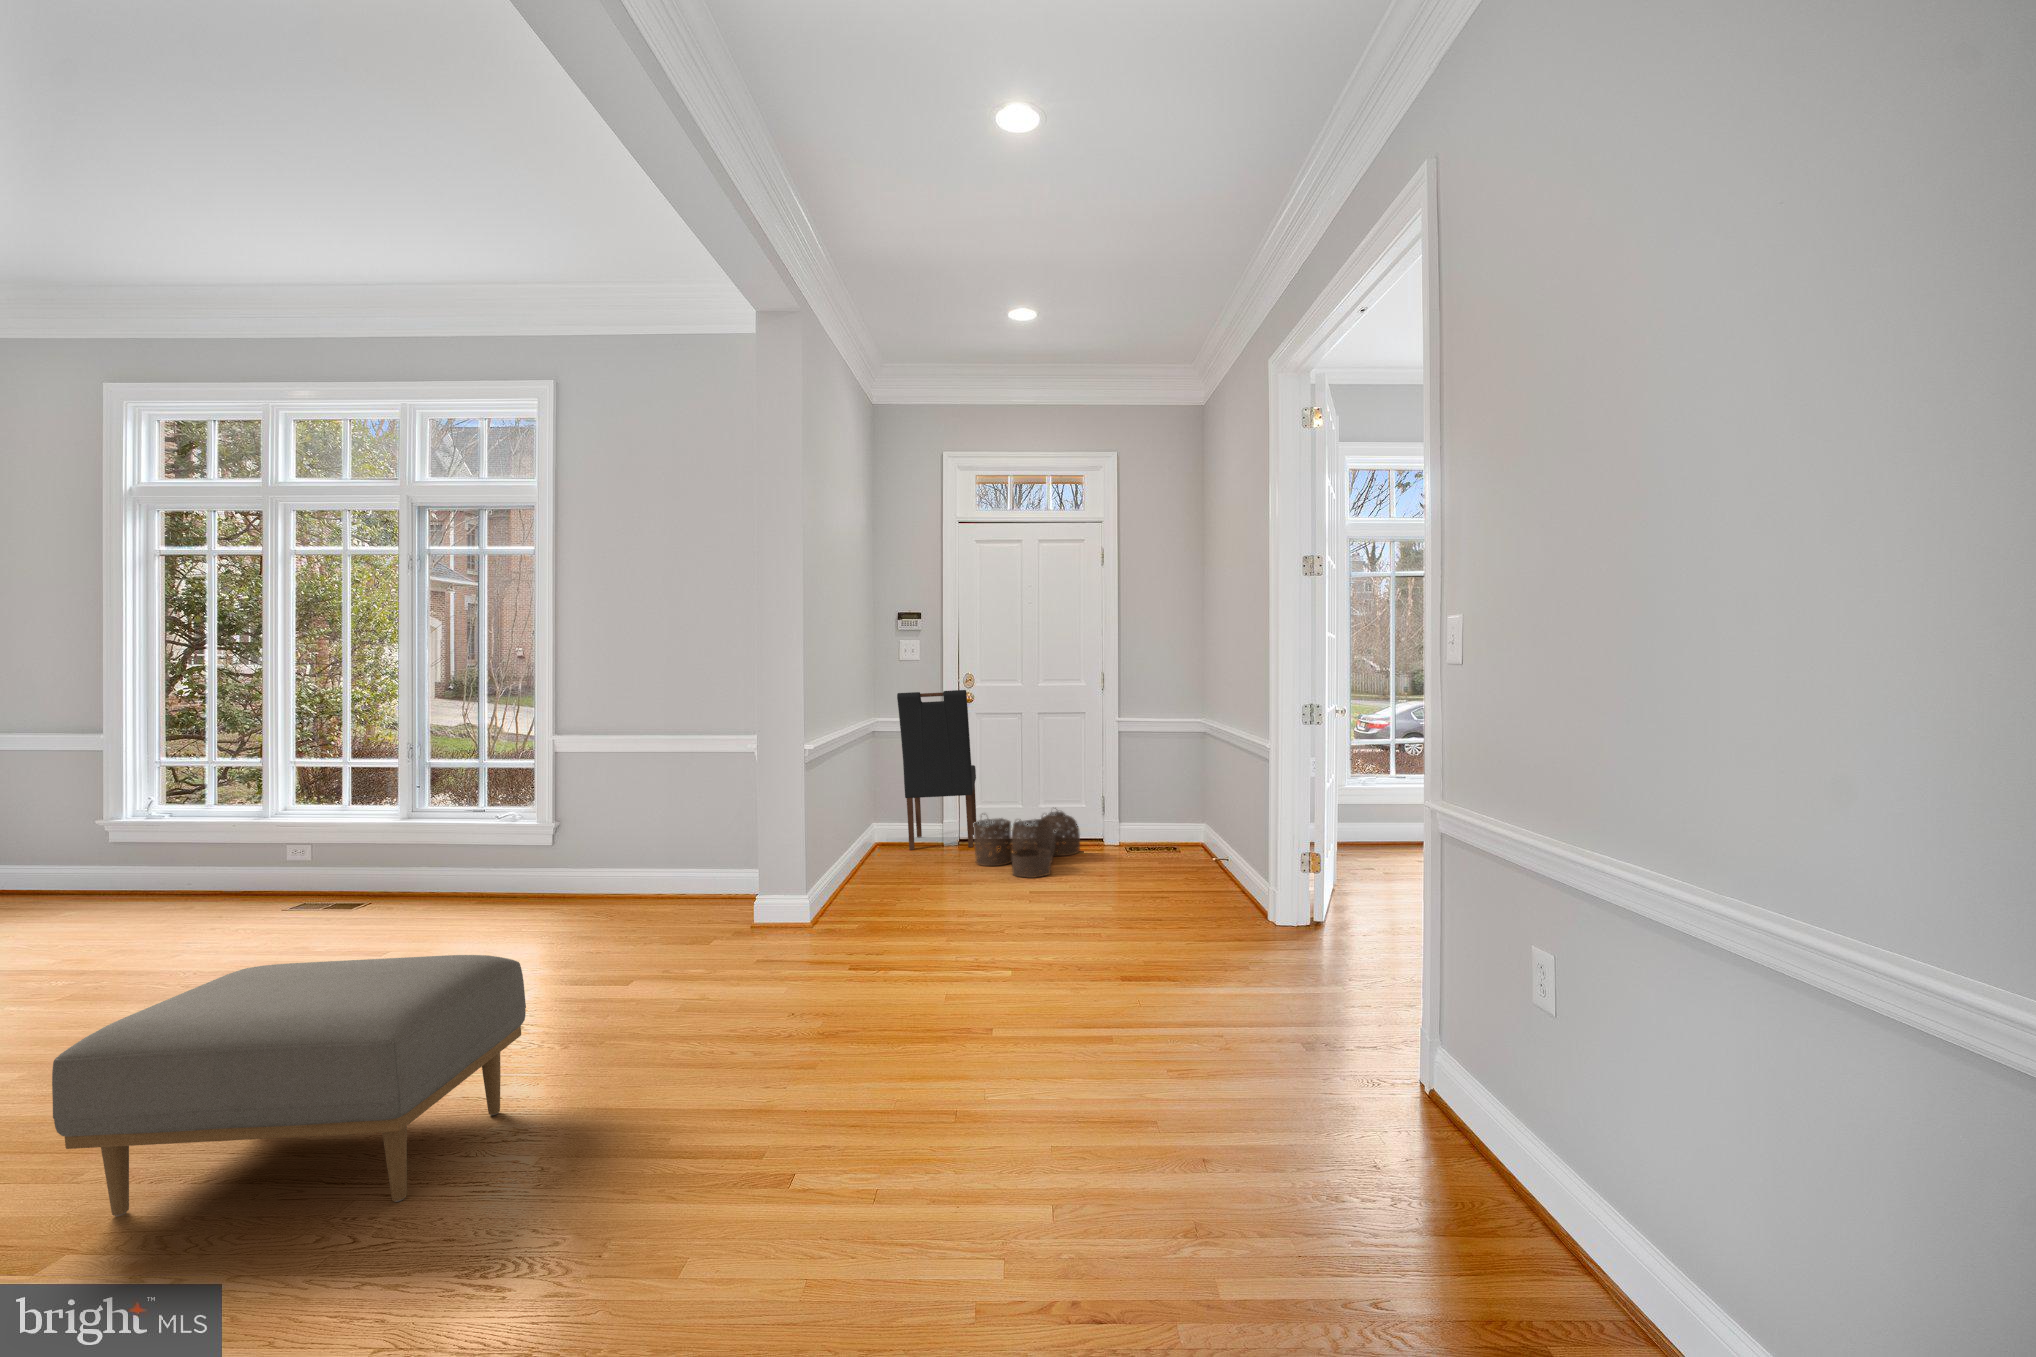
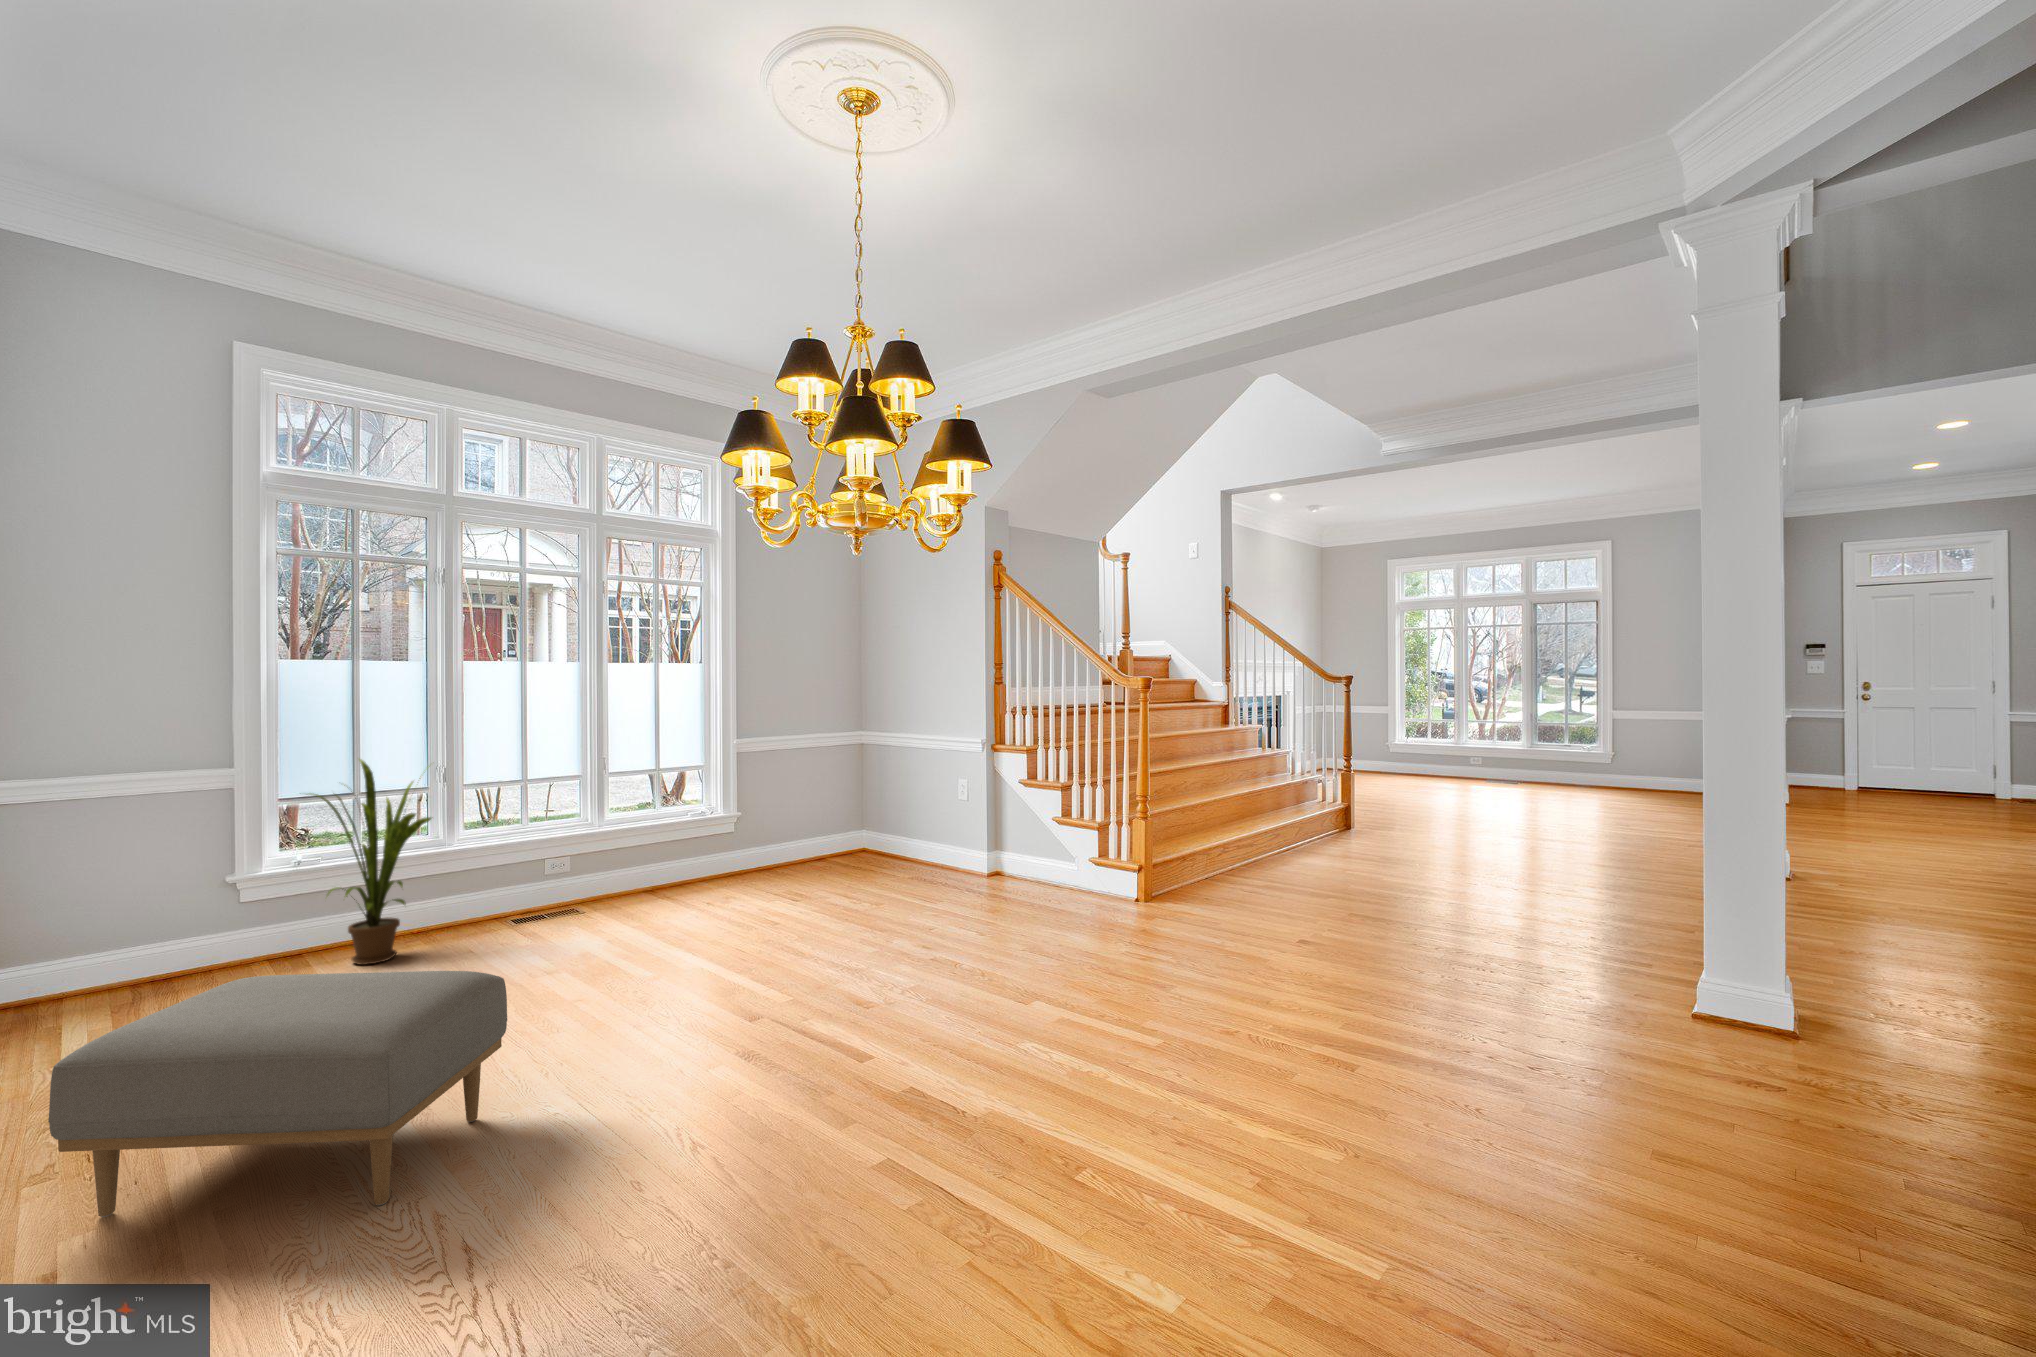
dining chair: present [897,690,976,850] -> none [855,729,923,873]
house plant: none [304,739,449,958] -> present [311,759,431,965]
woven basket: present [973,808,1080,878] -> none [920,839,1016,904]

